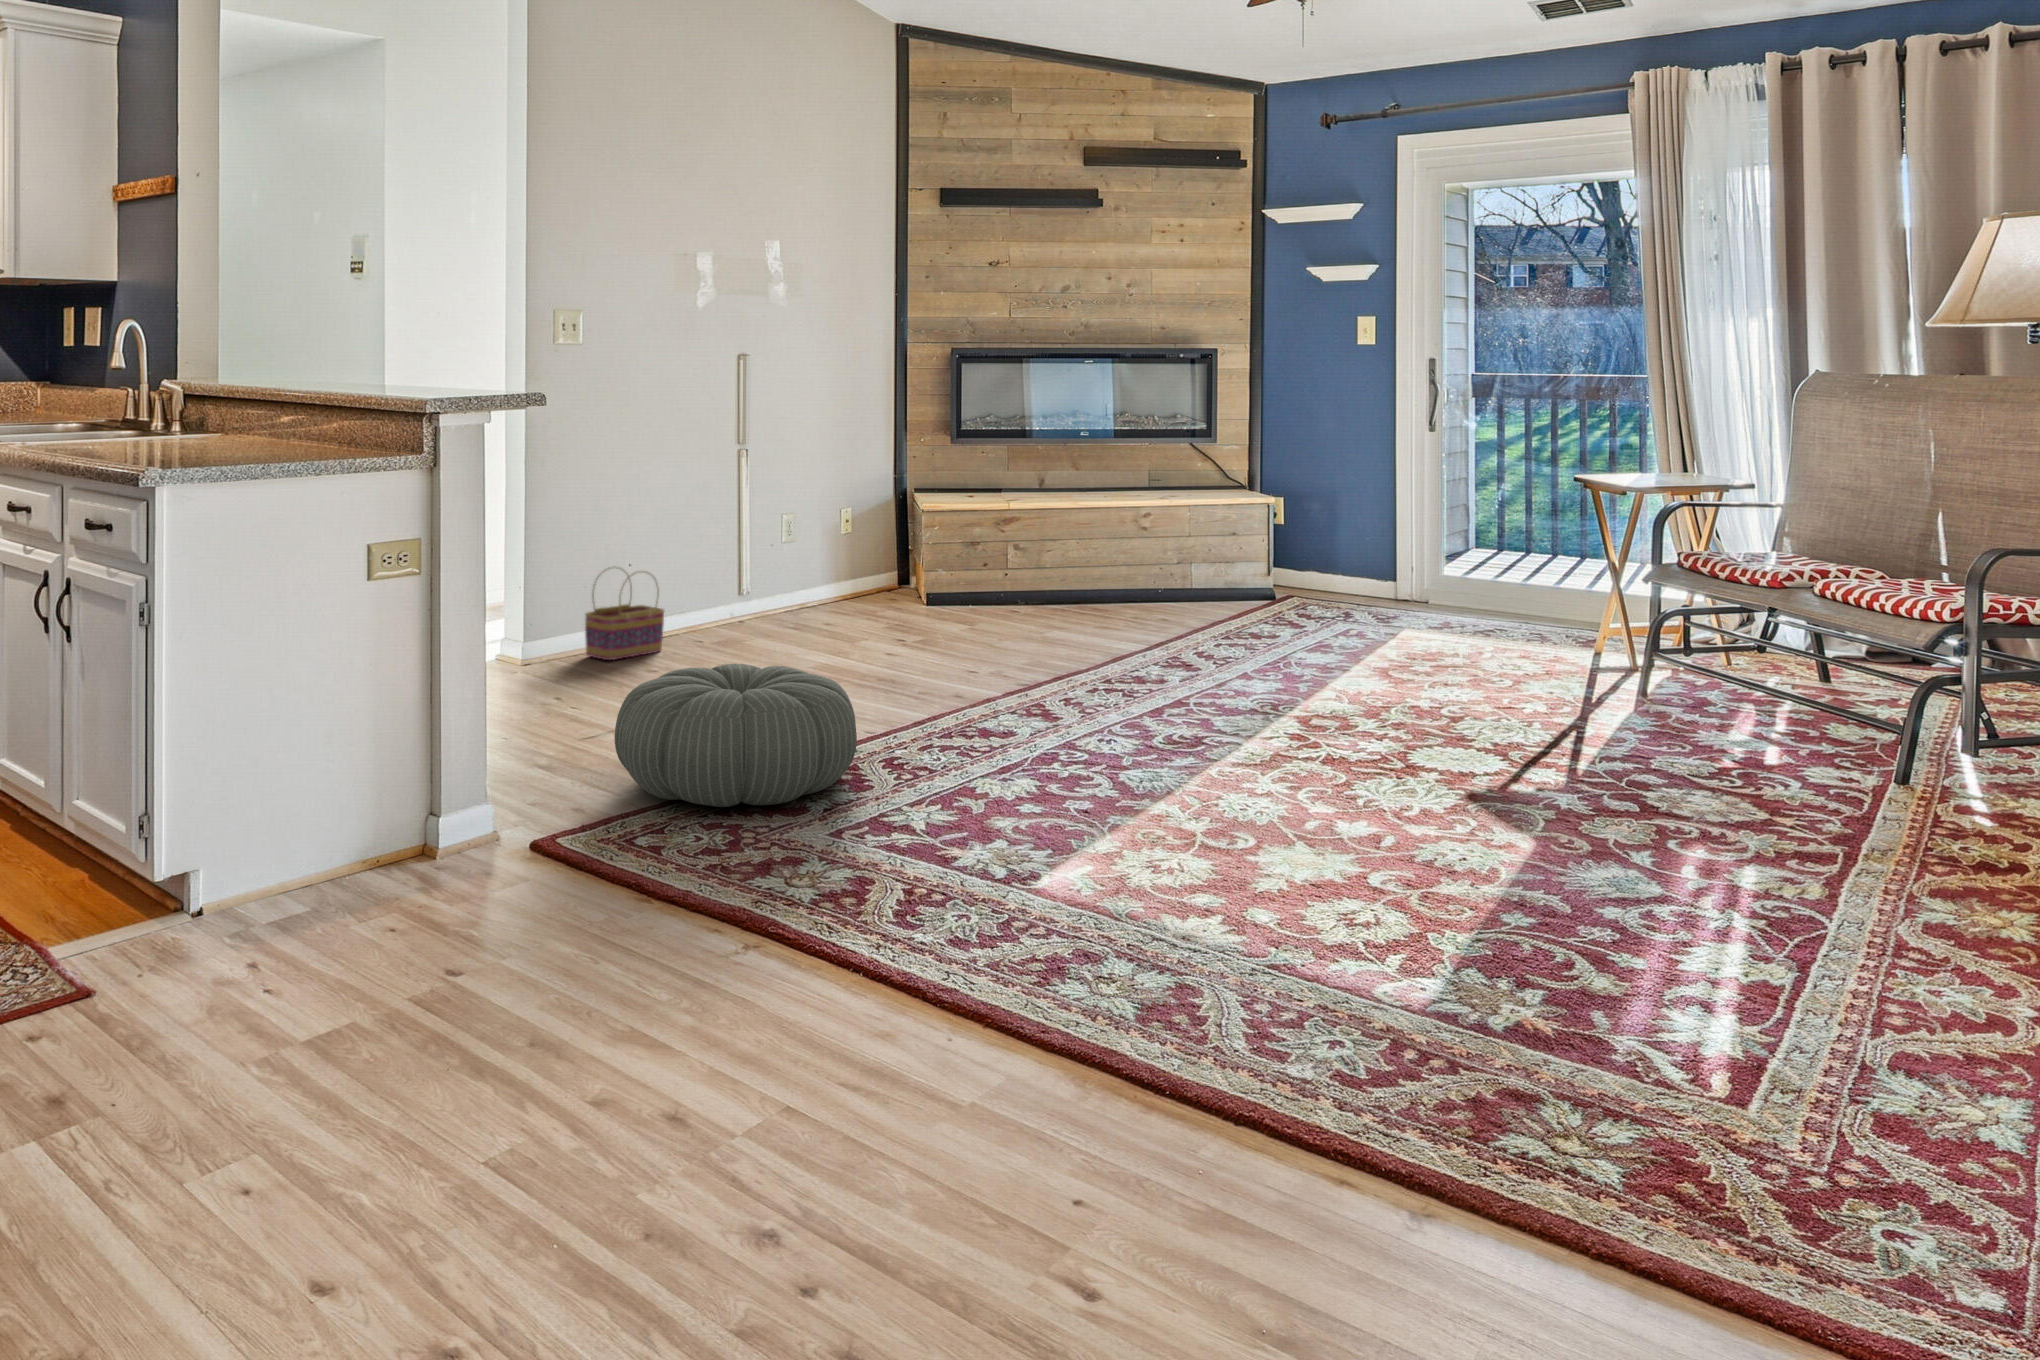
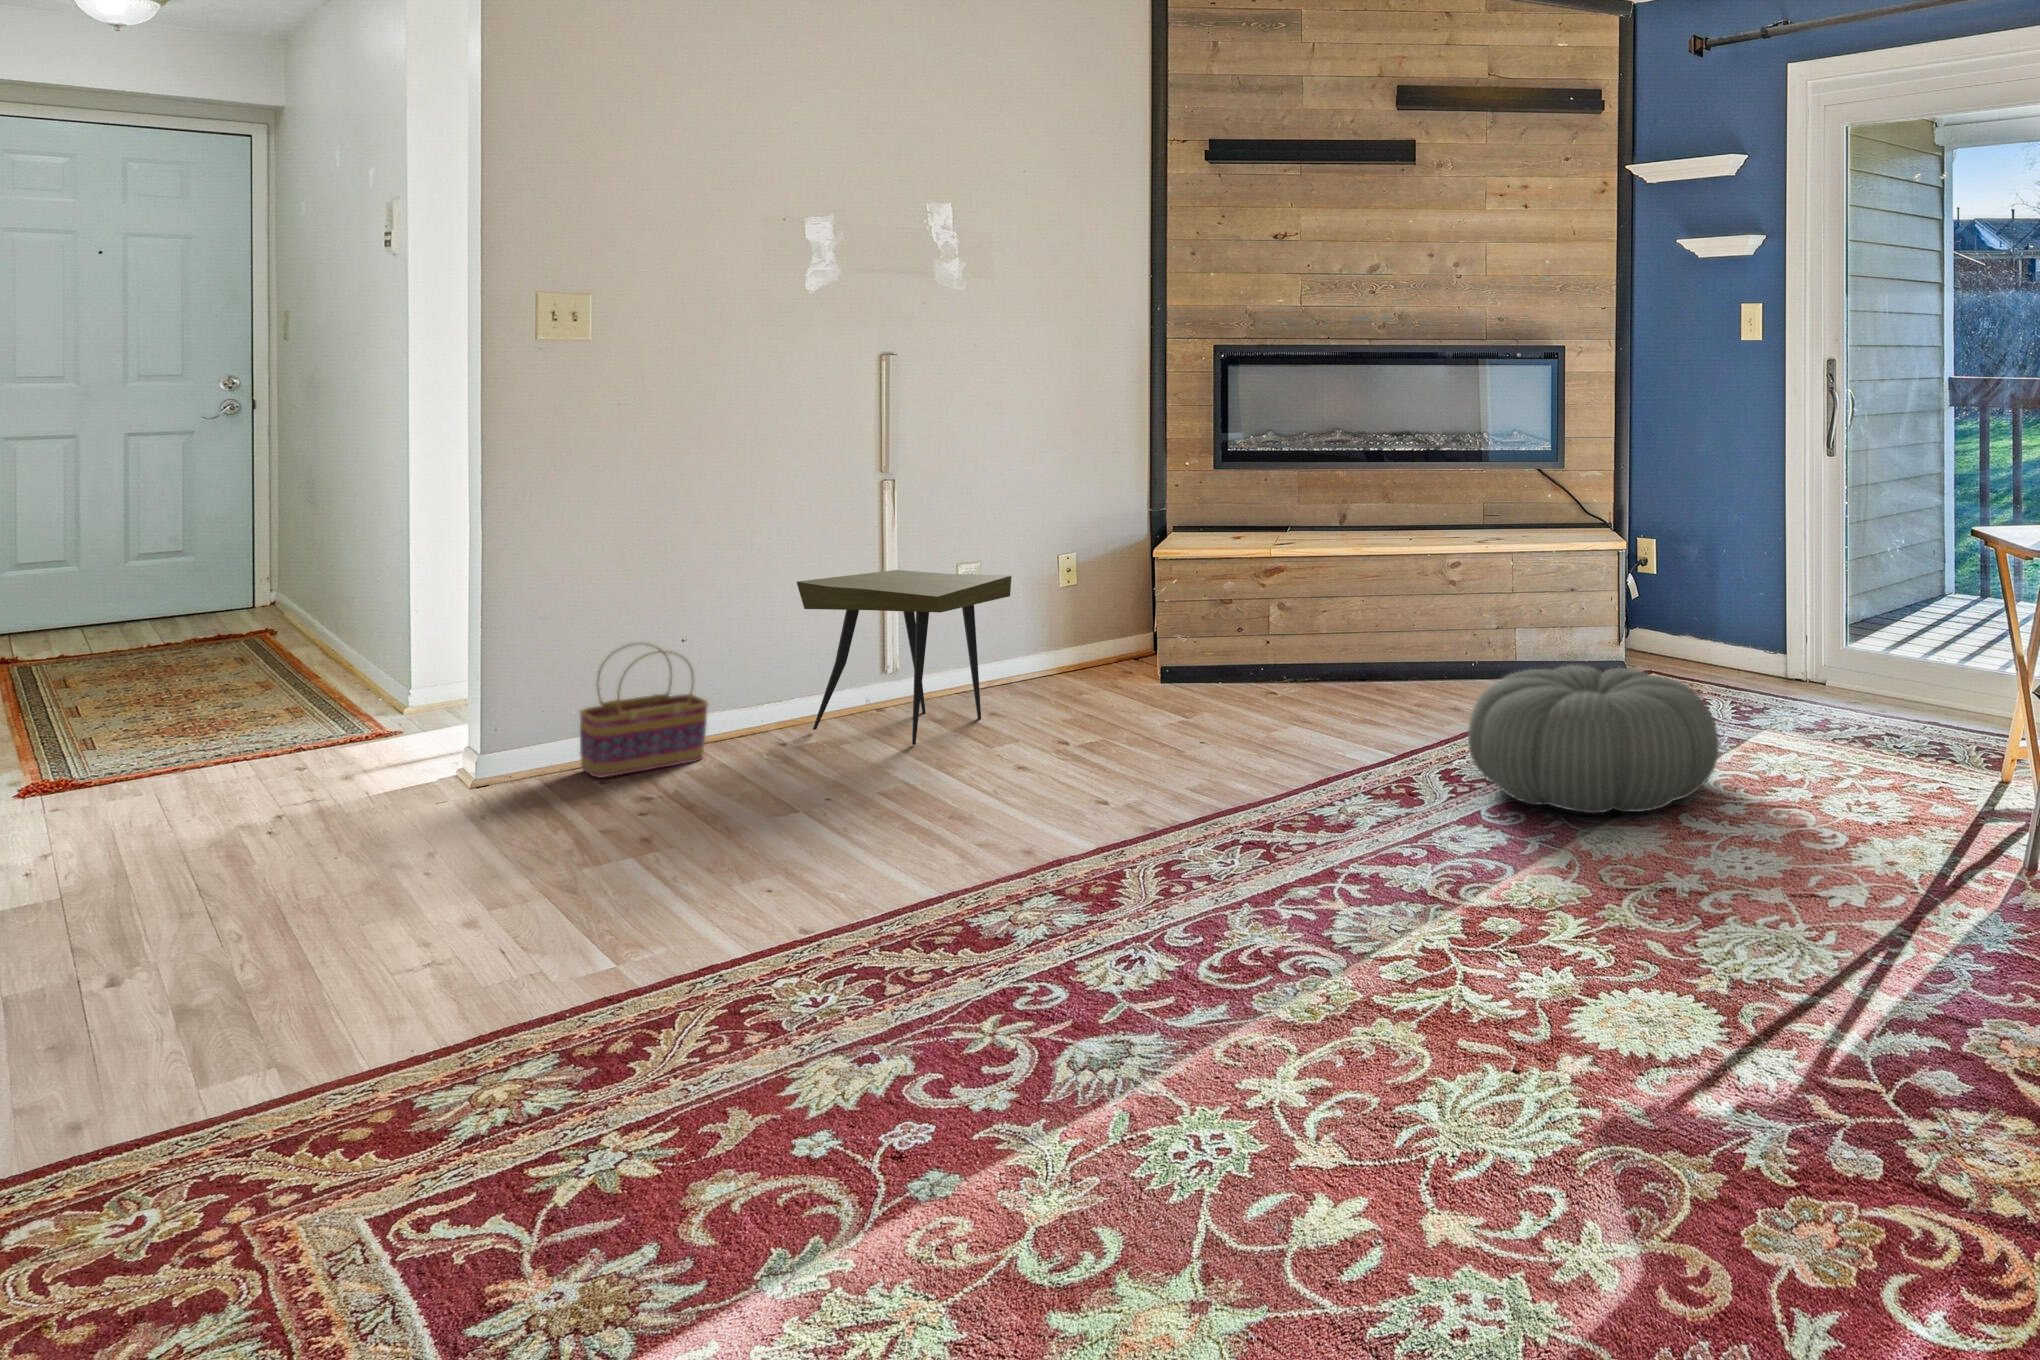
side table: none [702,519,850,642] -> present [797,570,1012,745]
pouf: present [615,664,857,807] -> present [1468,665,1719,813]

